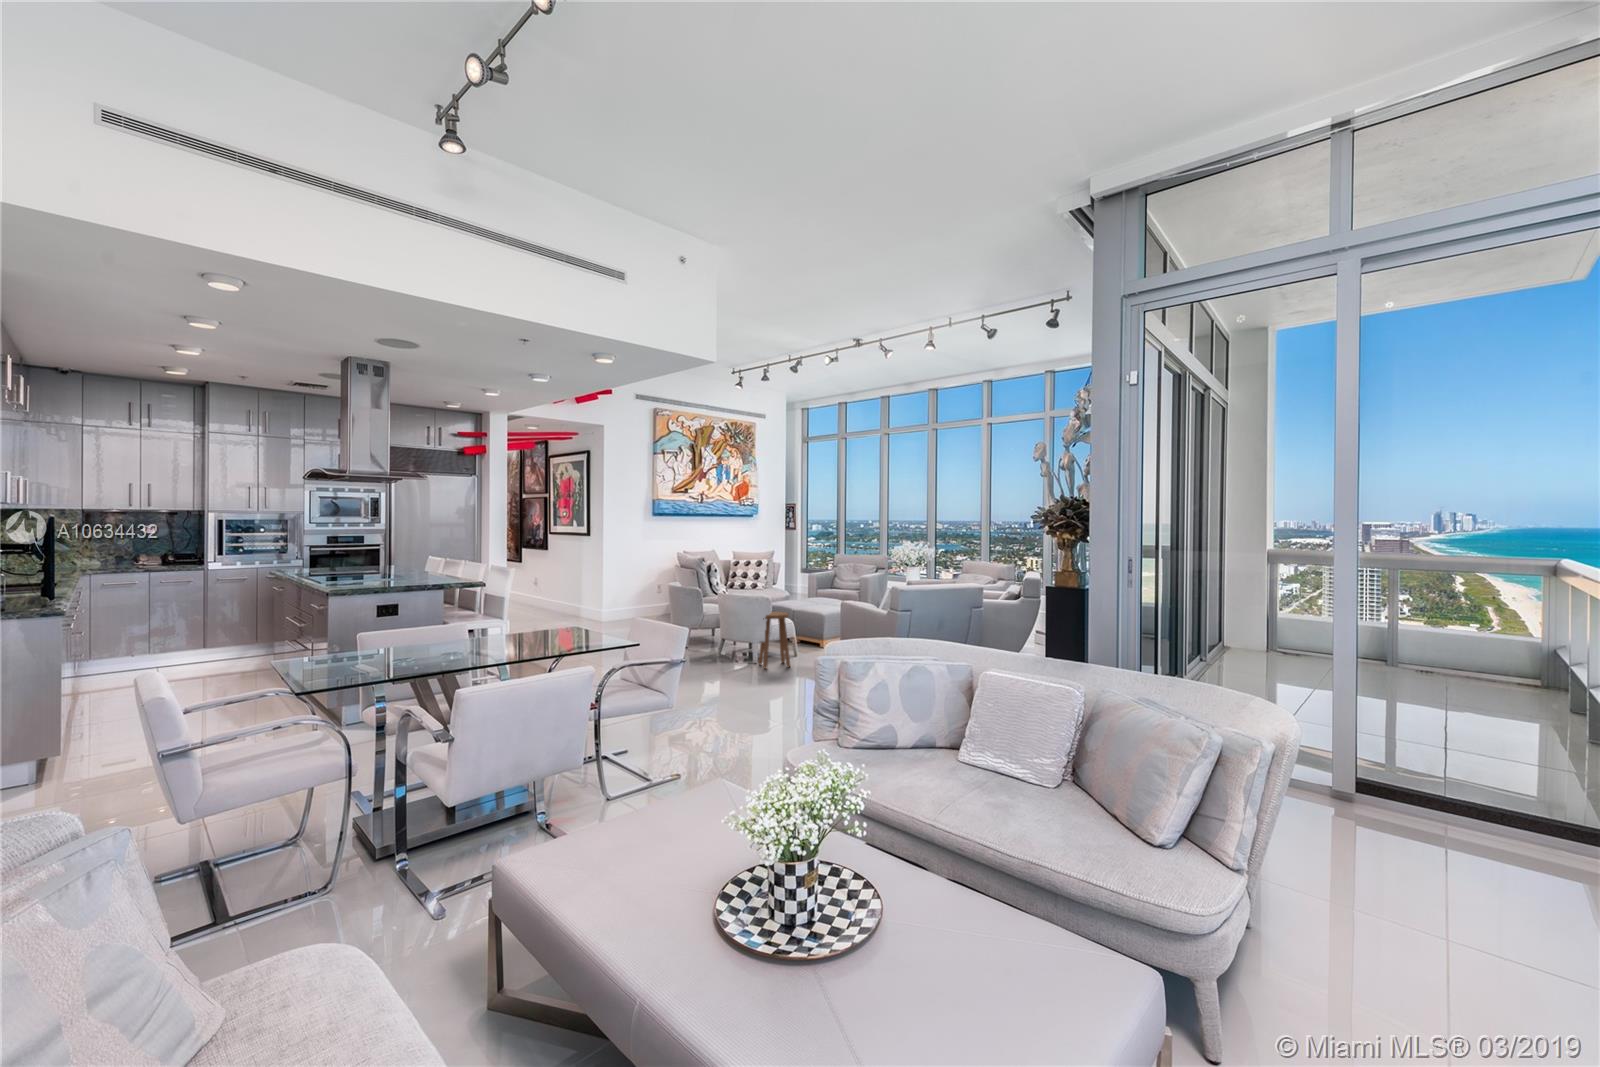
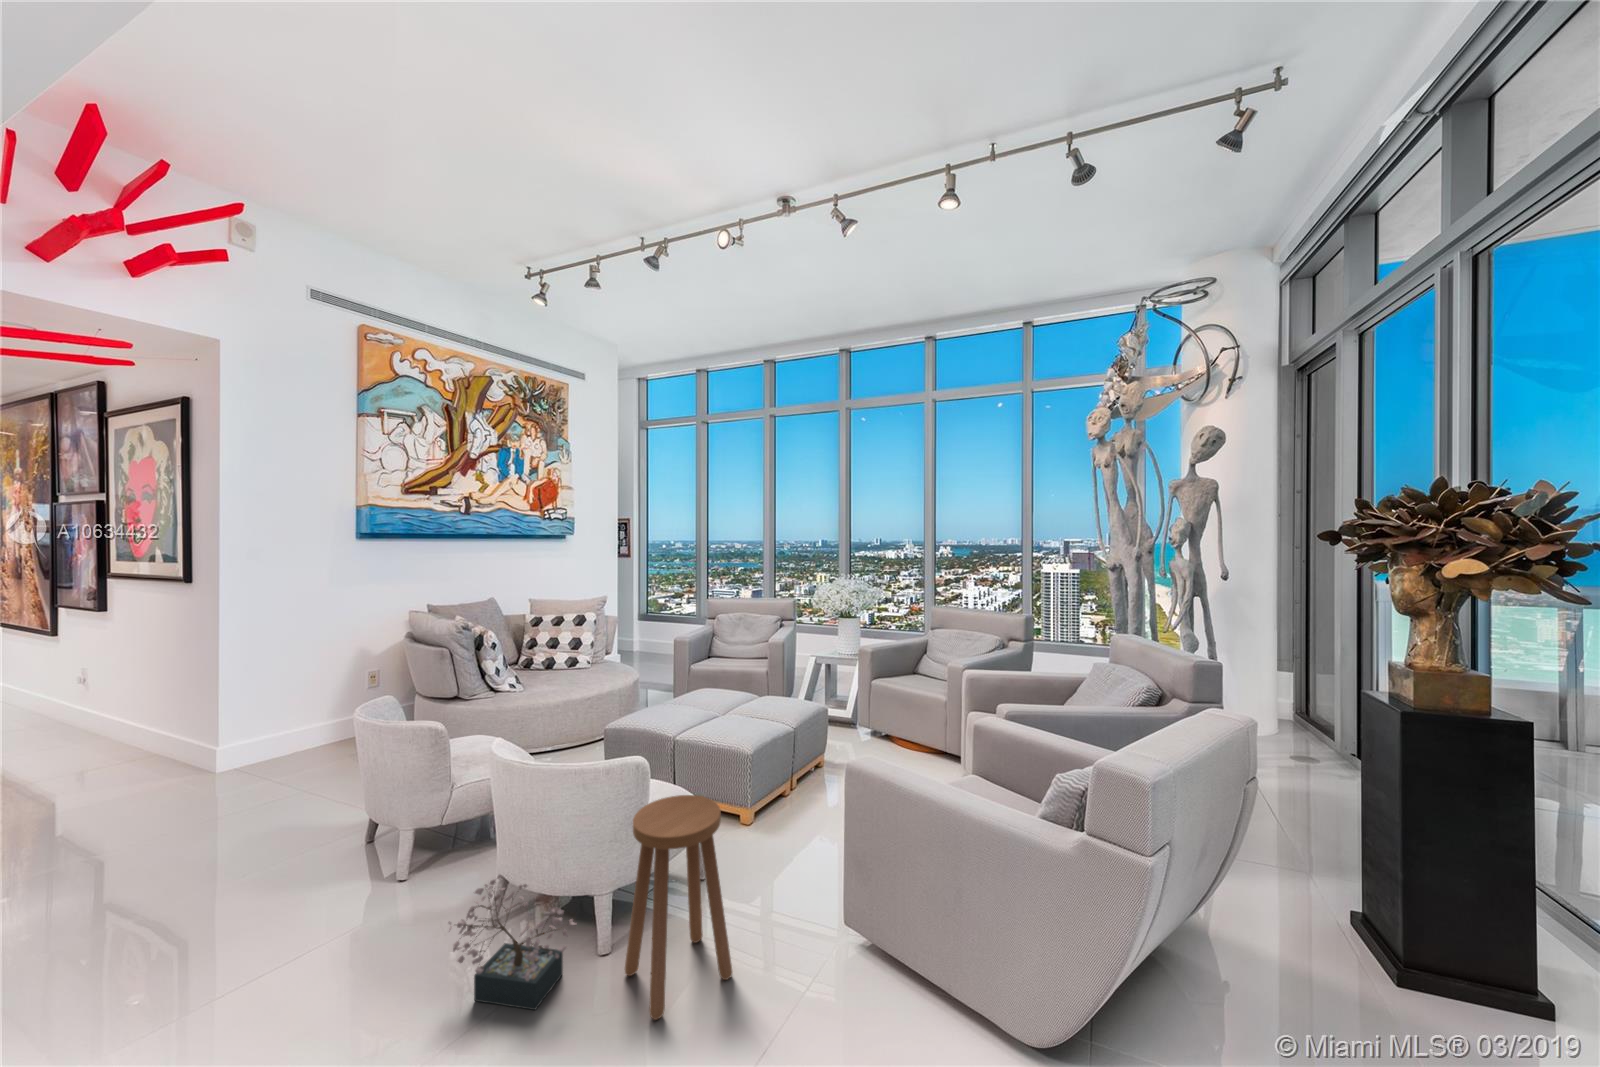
decorative plant: none [708,632,745,665] -> present [449,875,576,1010]

